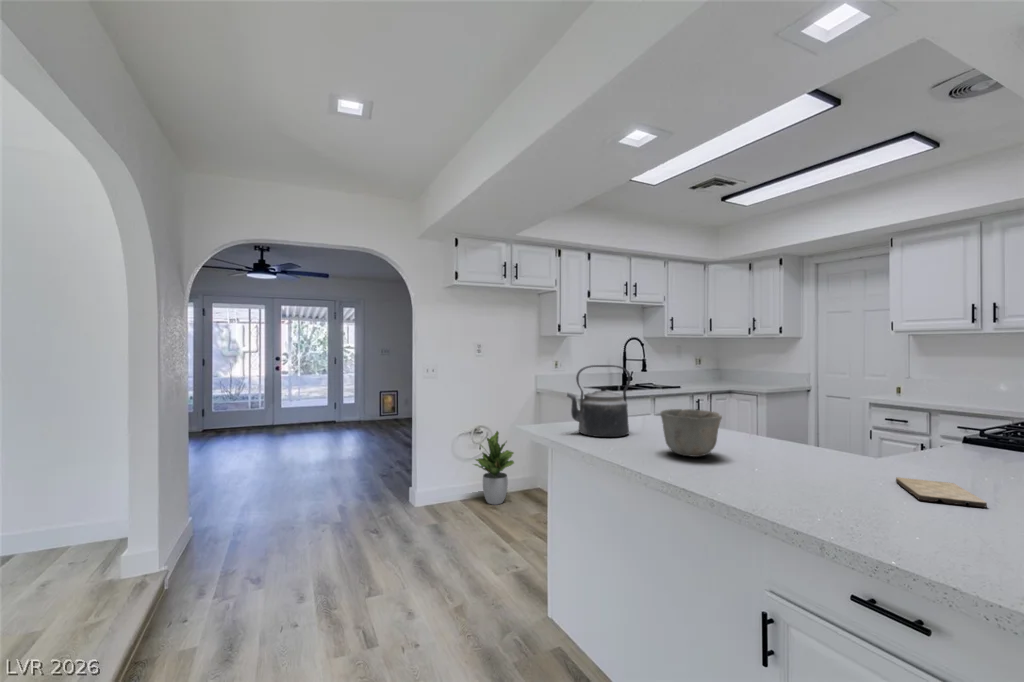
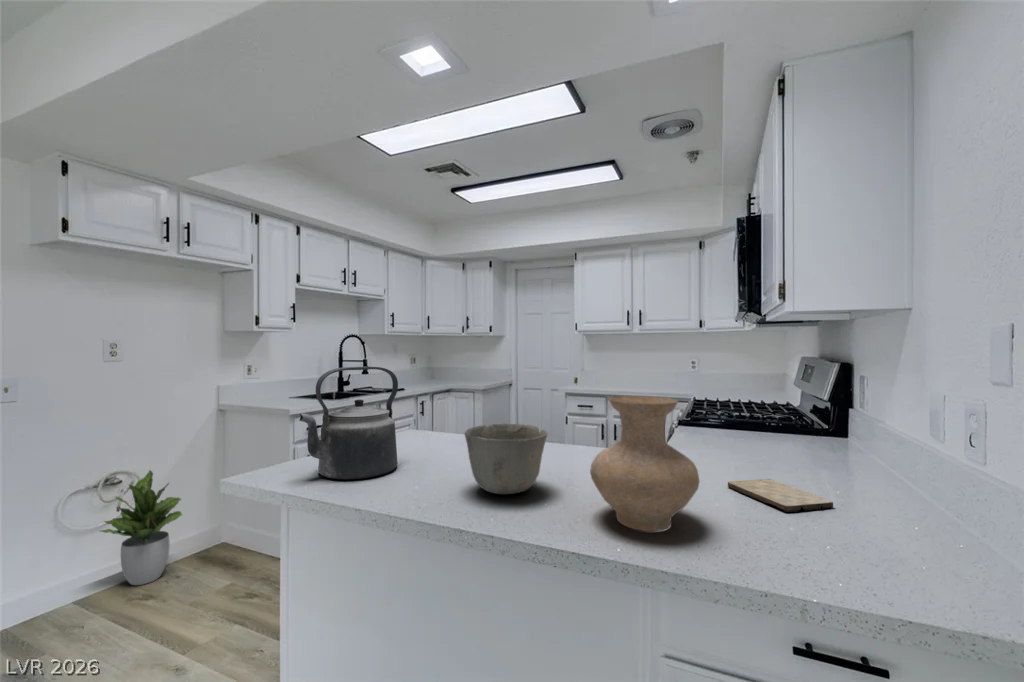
vase: none [731,392,817,487] -> present [590,396,699,531]

